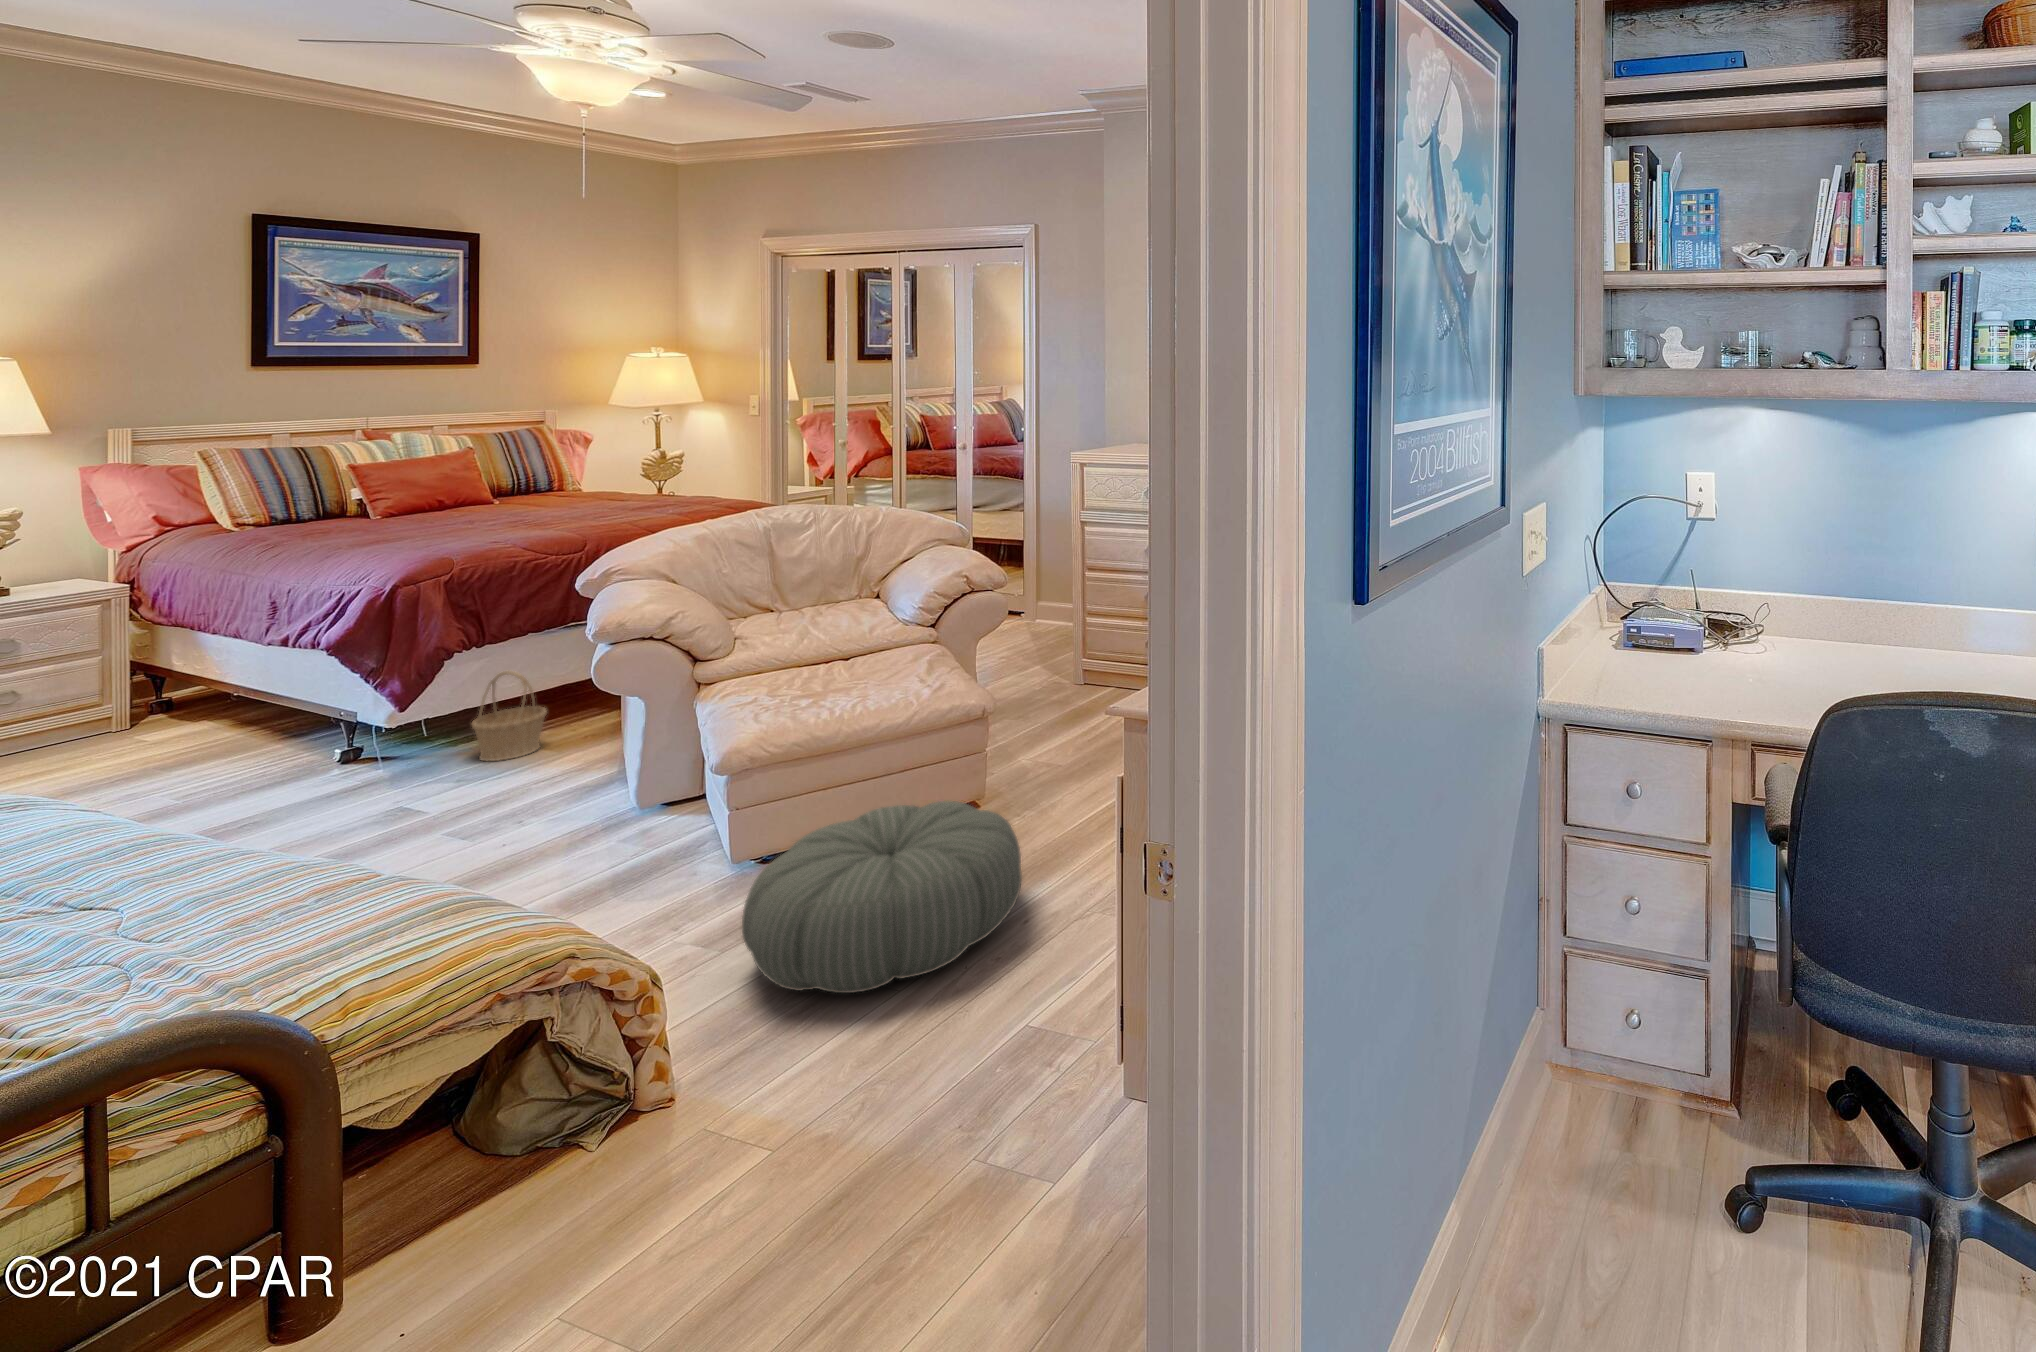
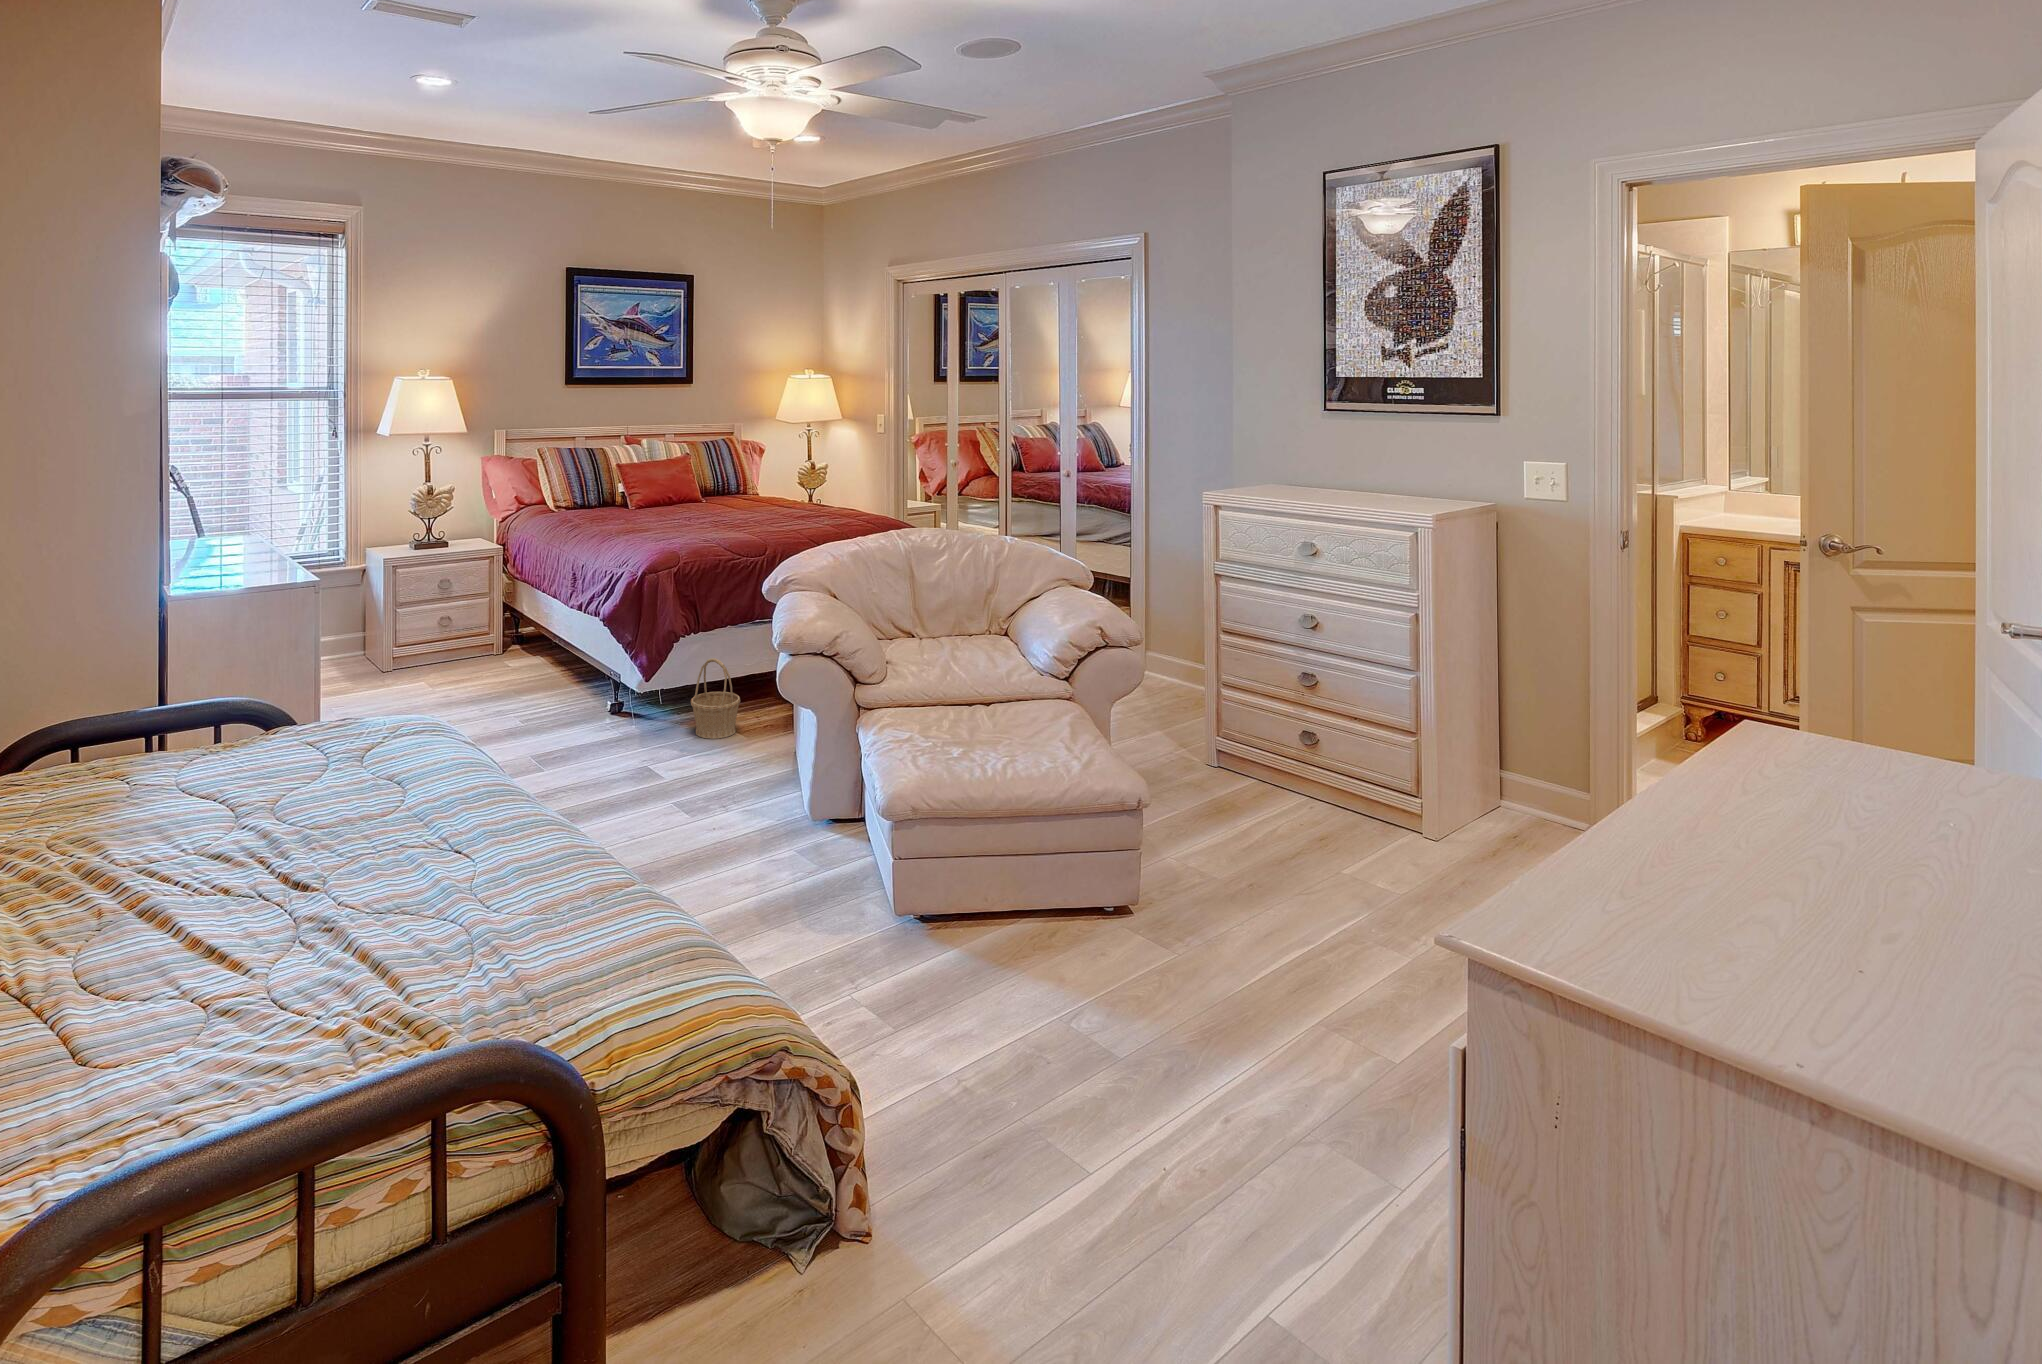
pouf: present [742,801,1022,993] -> none [917,908,1216,1158]

